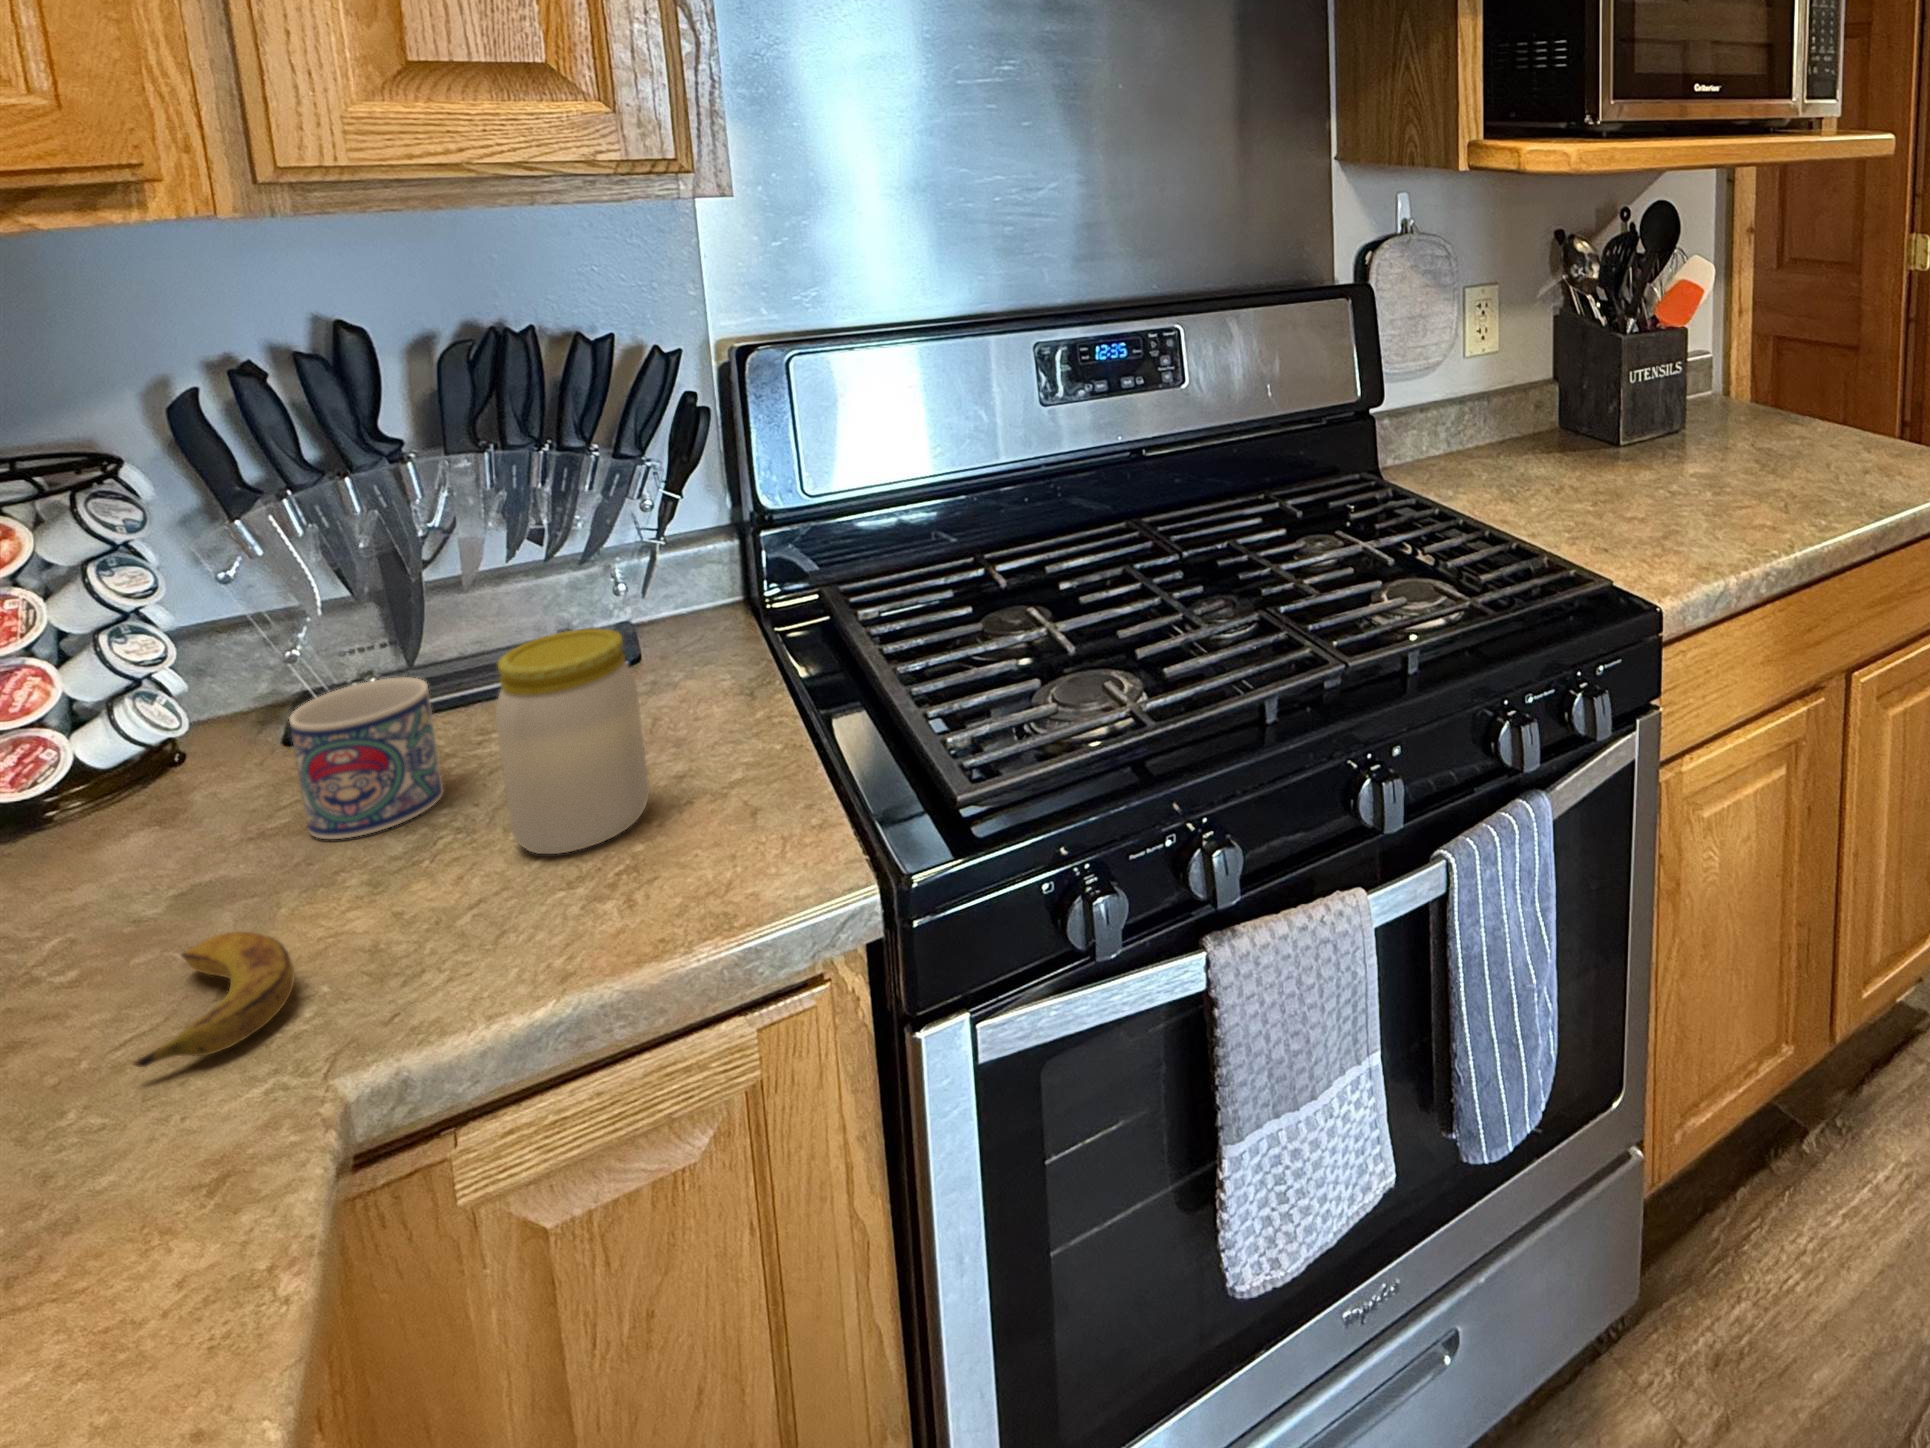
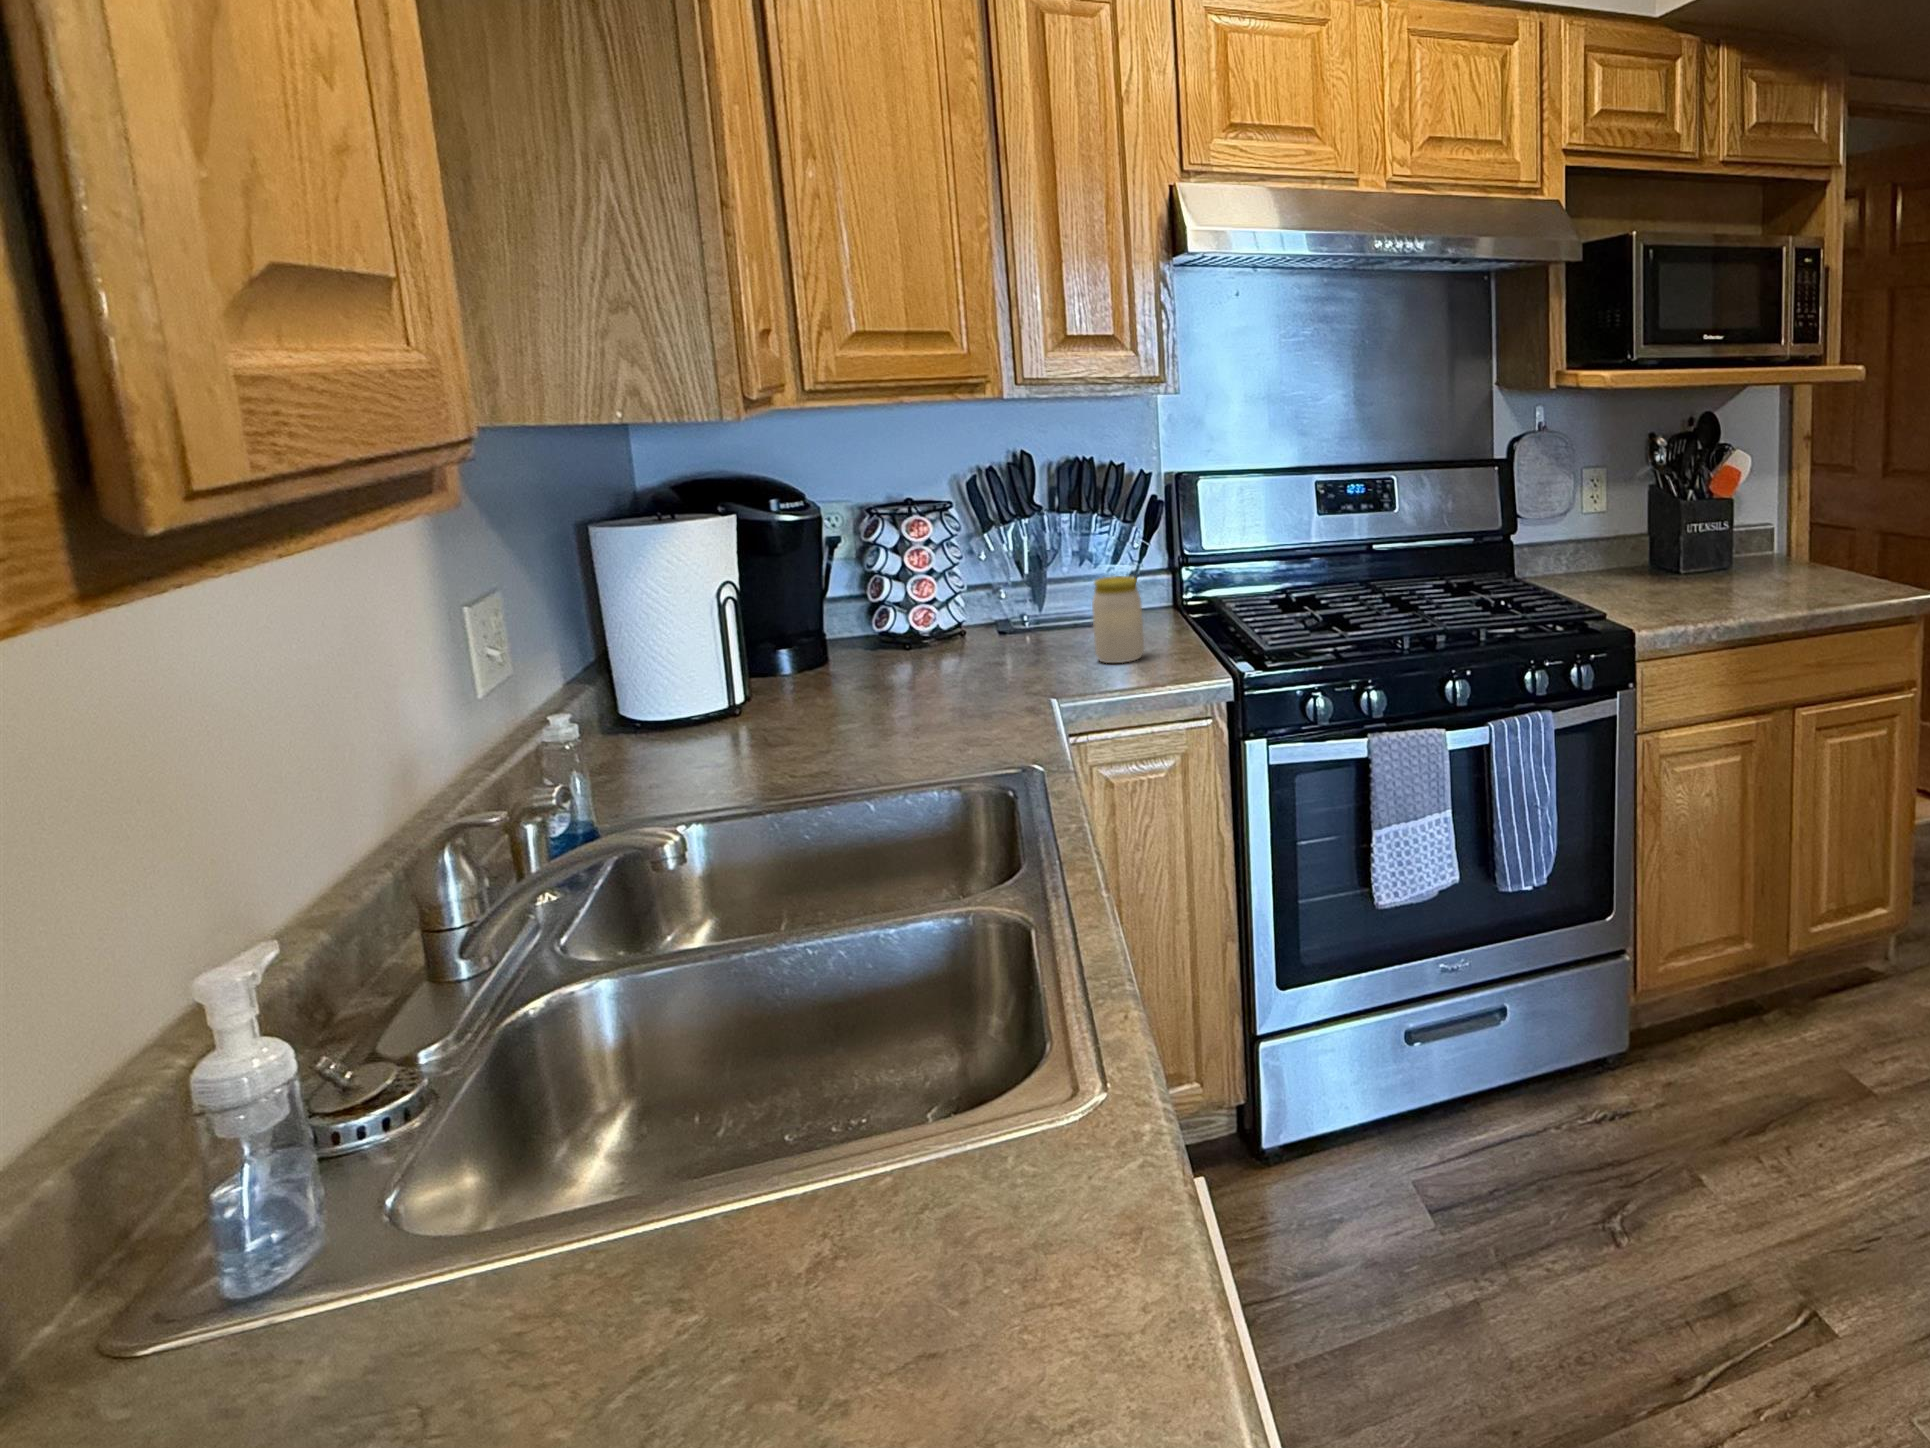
mug: present [289,677,443,839] -> none [1017,599,1065,656]
banana: present [133,932,294,1067] -> none [996,663,1037,689]

